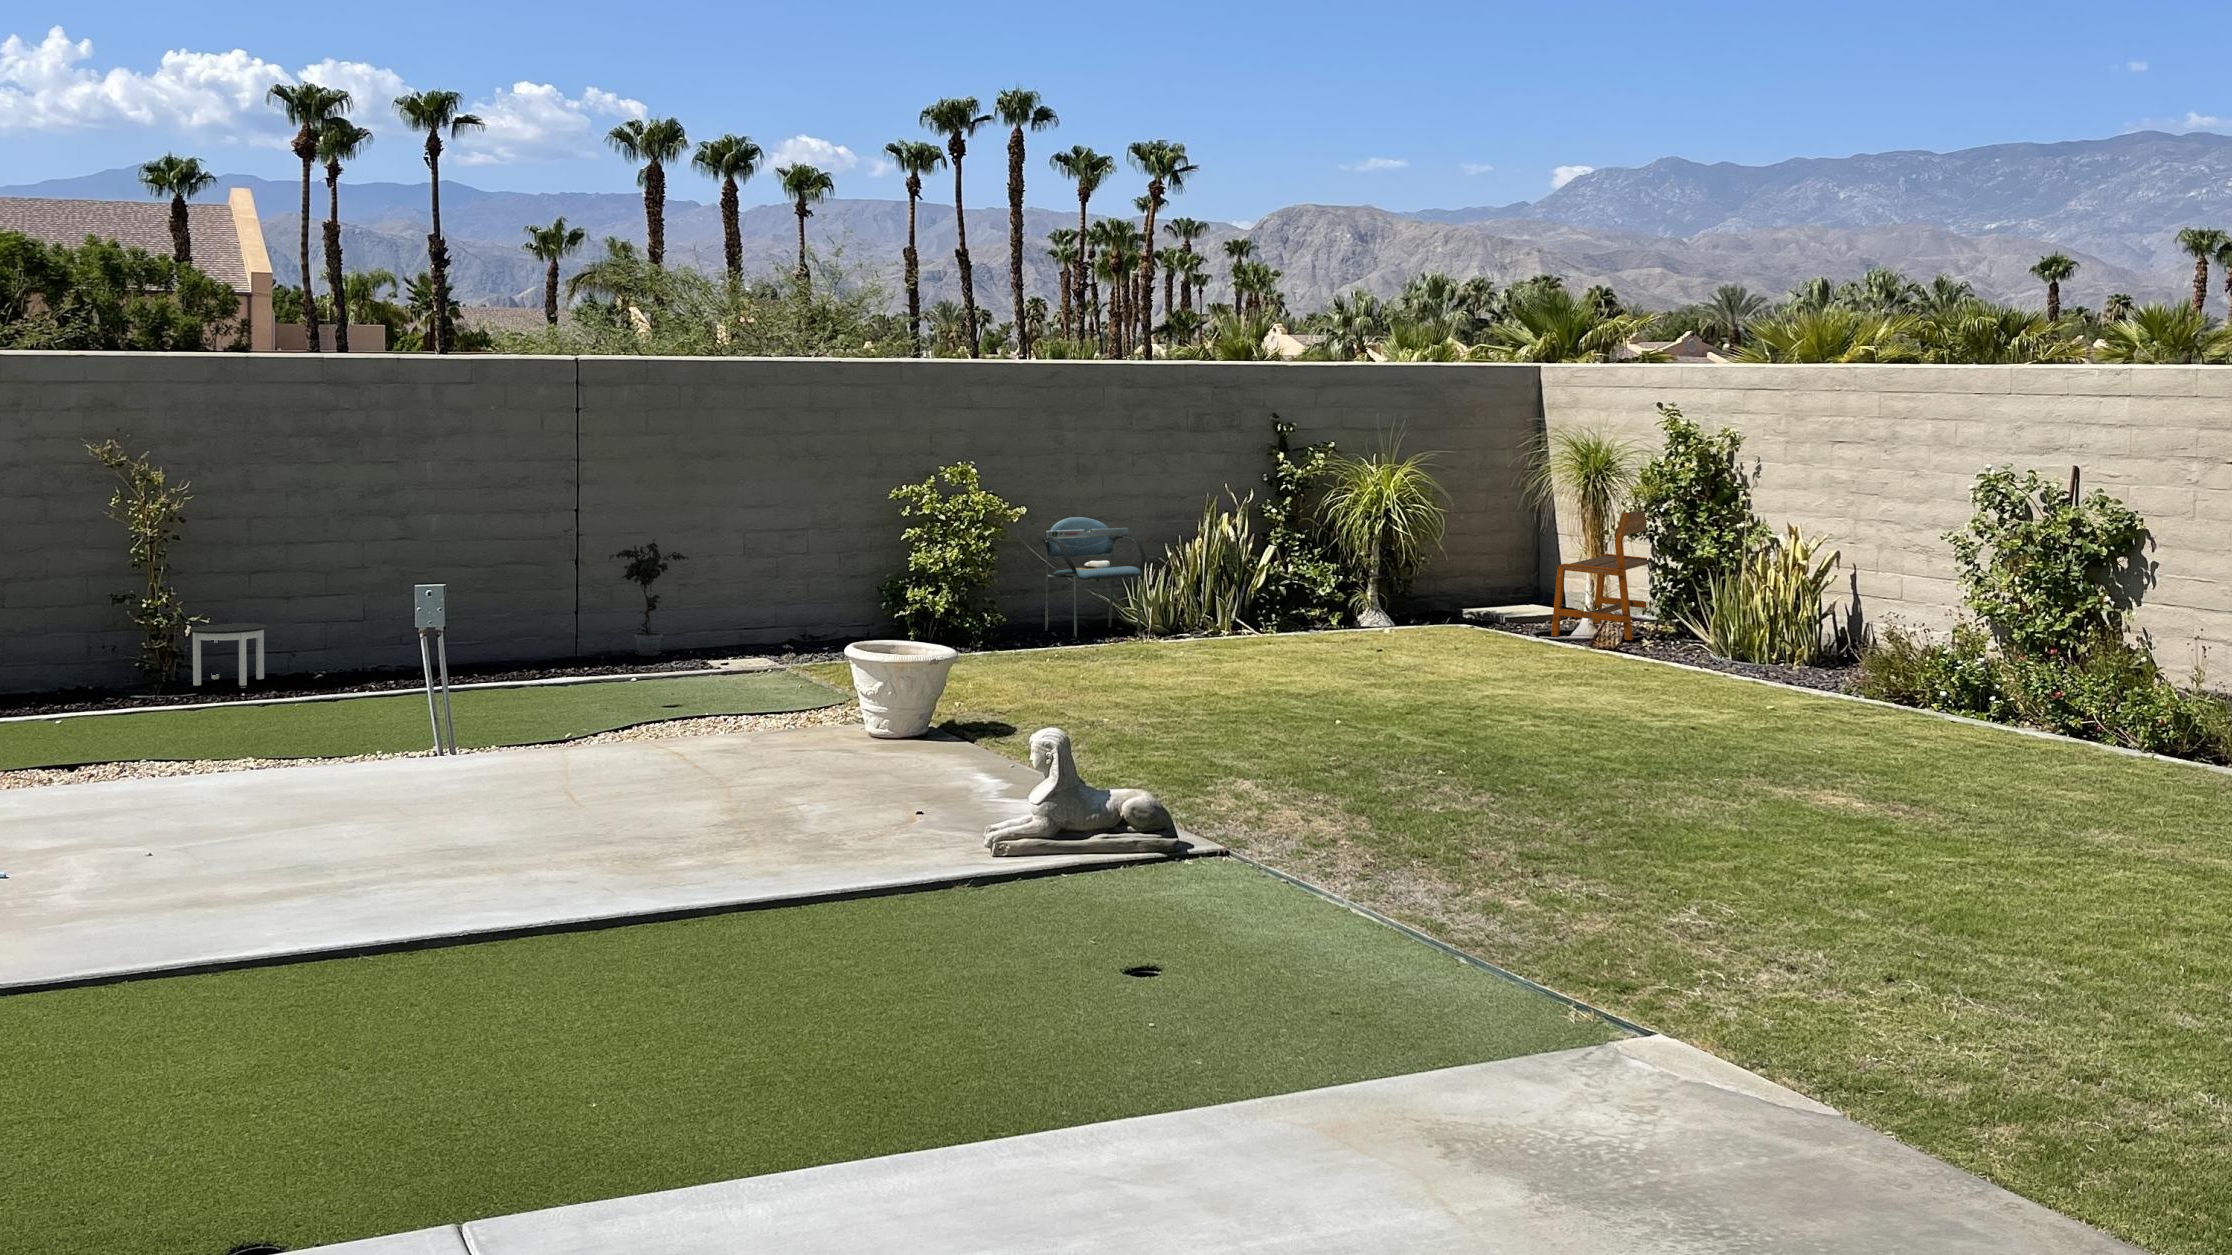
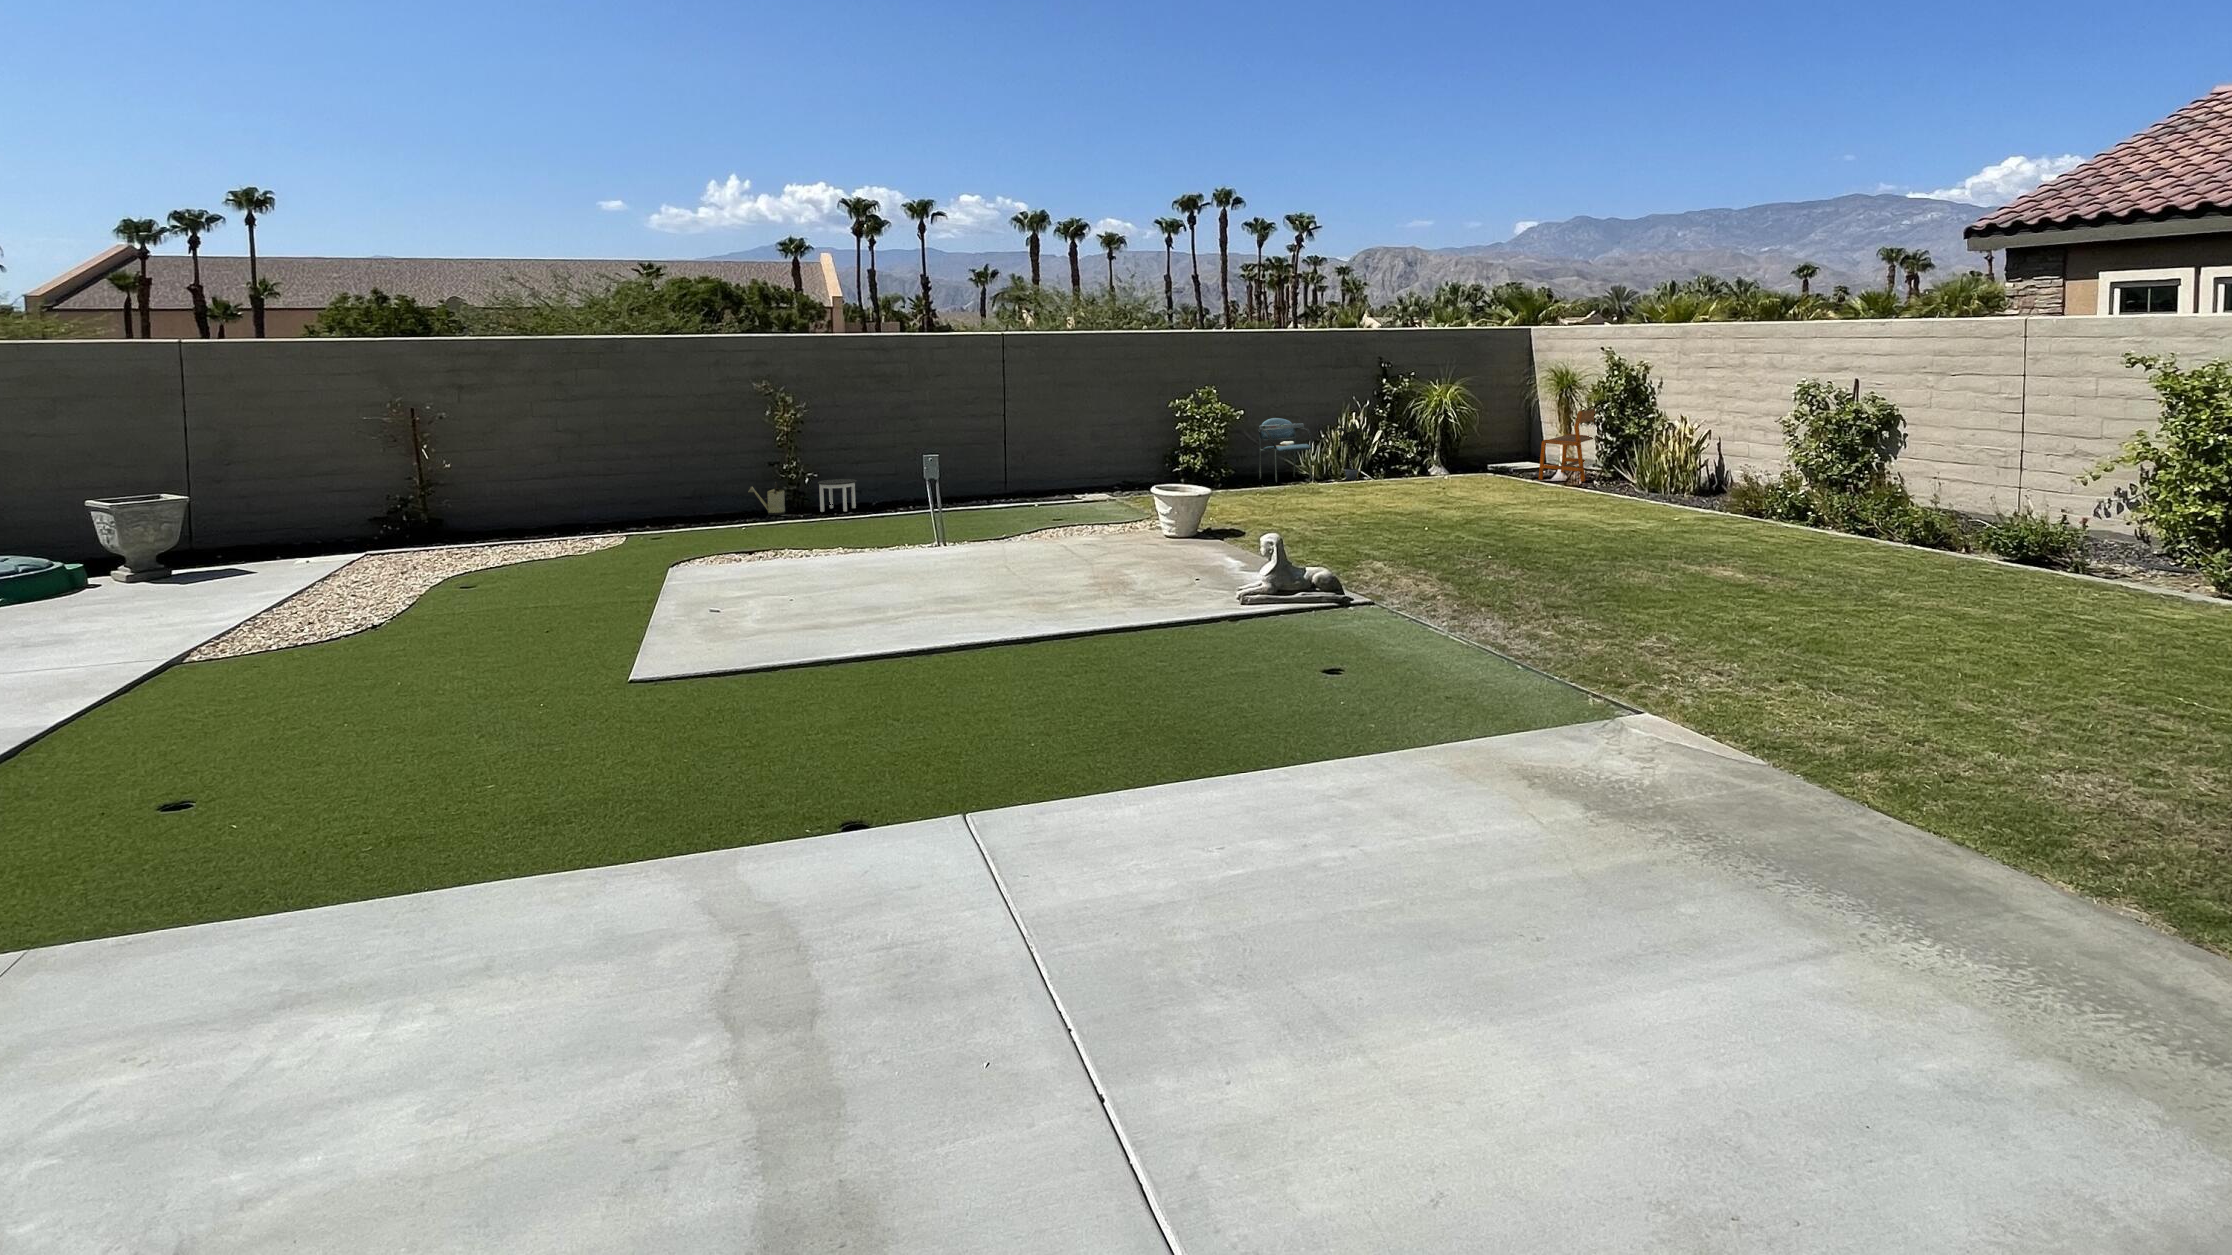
potted plant: present [609,539,689,656] -> present [1333,422,1370,480]
watering can: none [48,626,130,691] -> present [748,482,785,515]

